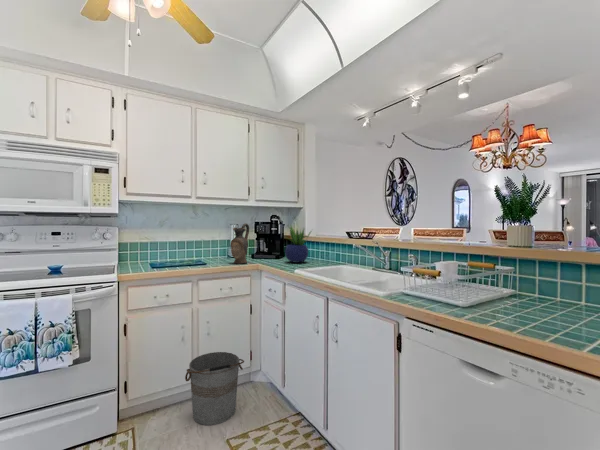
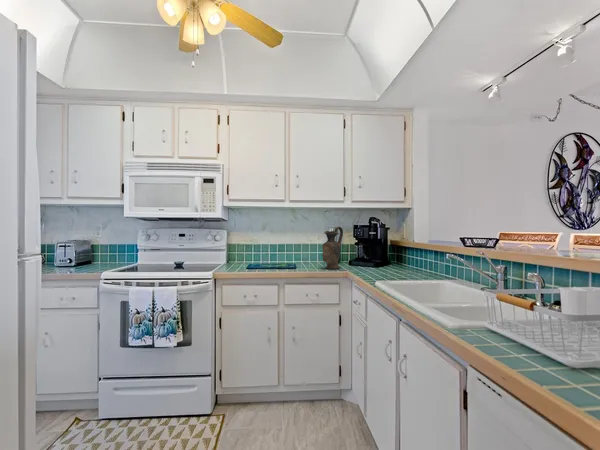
potted plant: present [285,226,311,262] -> none [381,227,415,272]
bucket: present [185,352,244,425] -> none [269,357,326,431]

